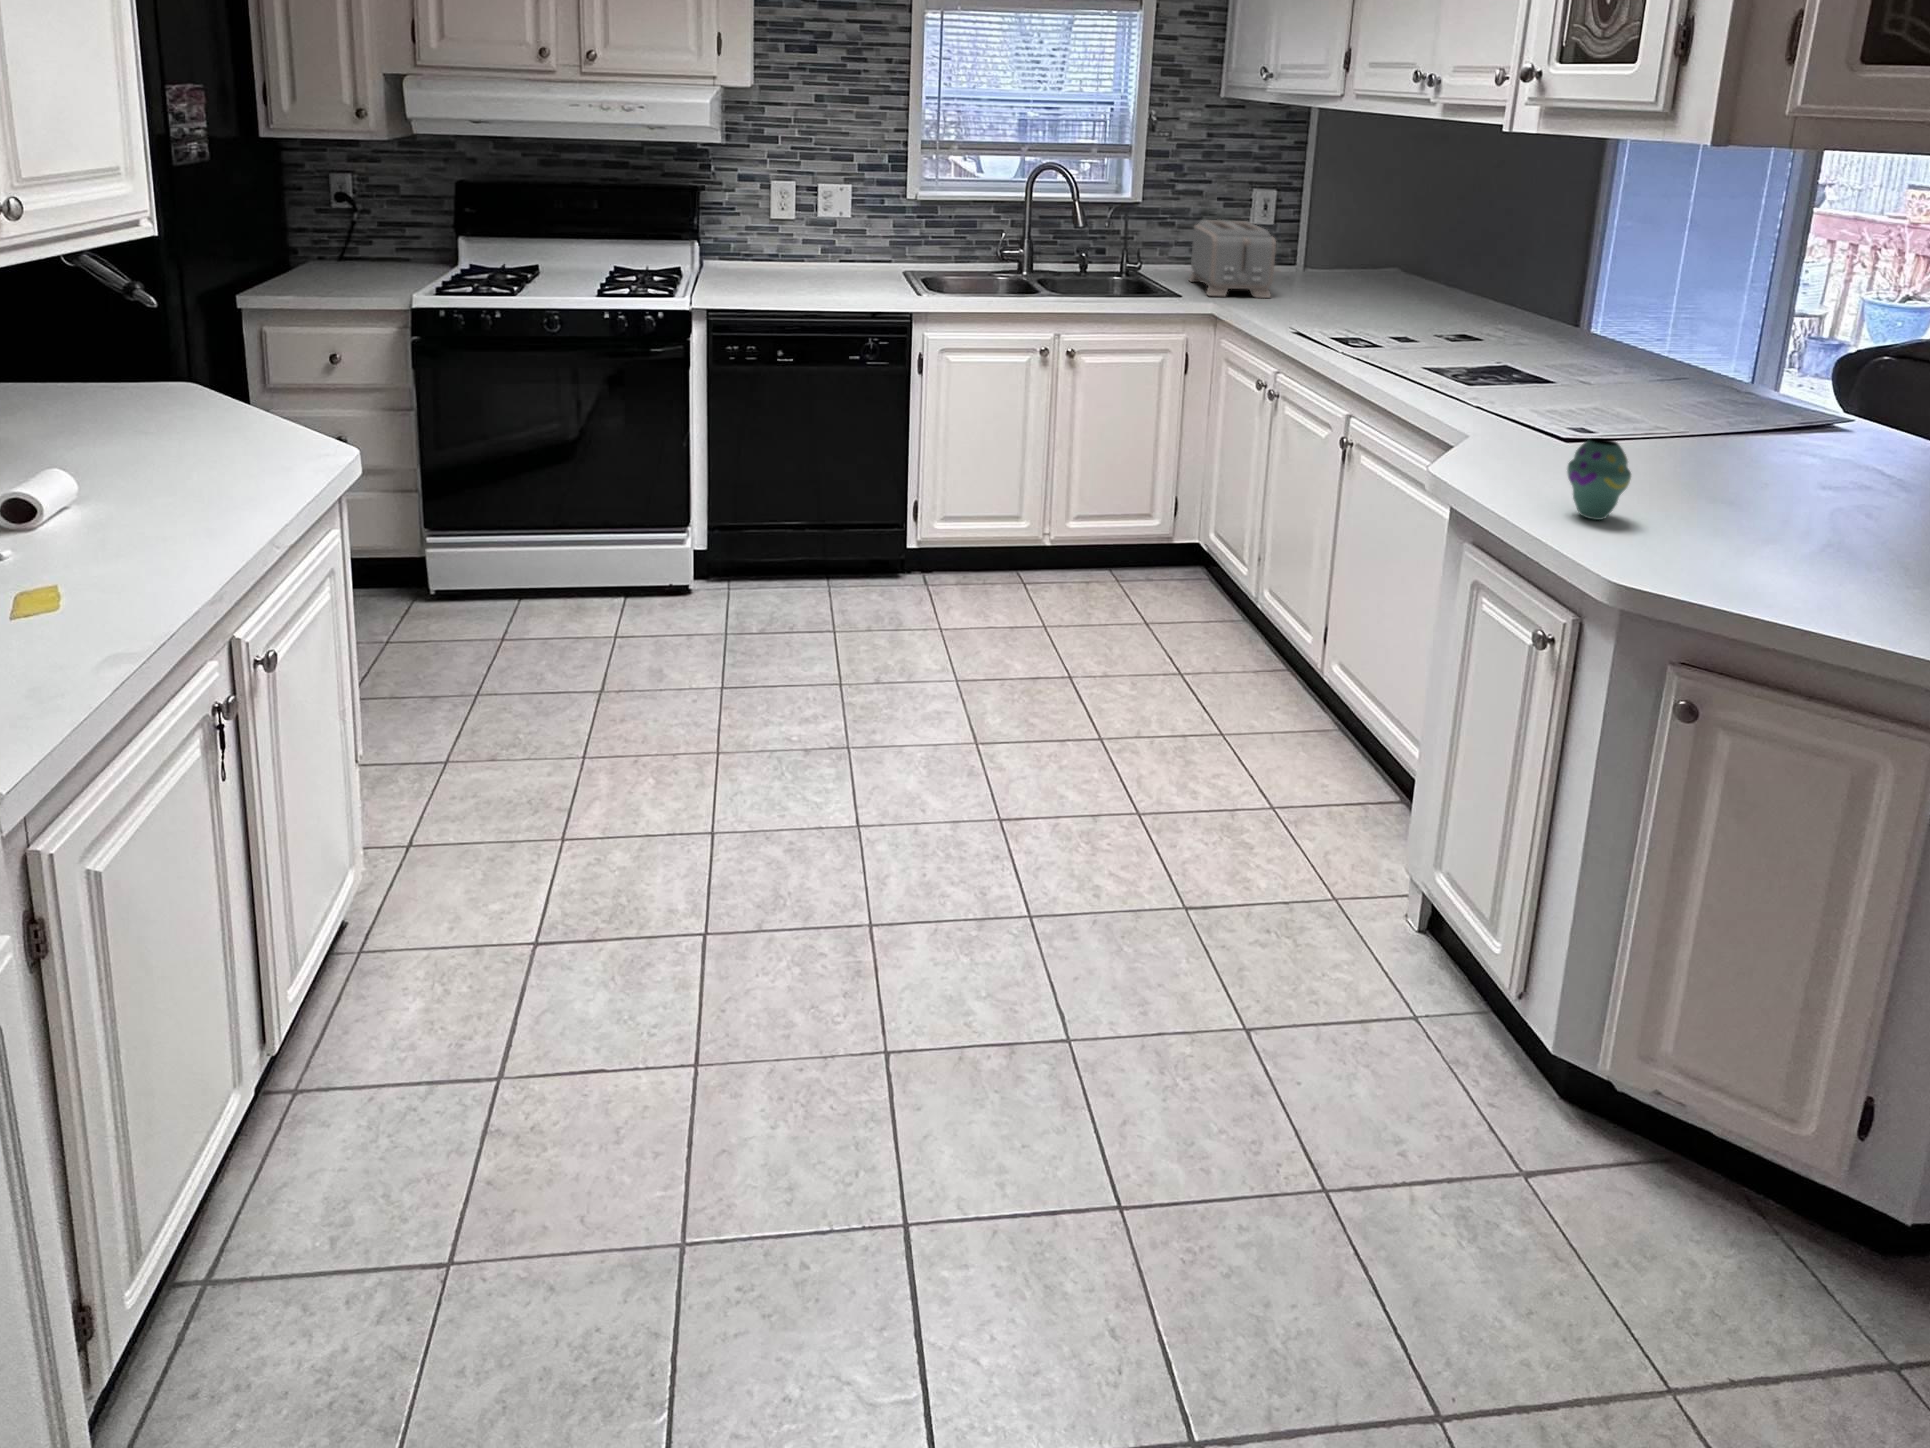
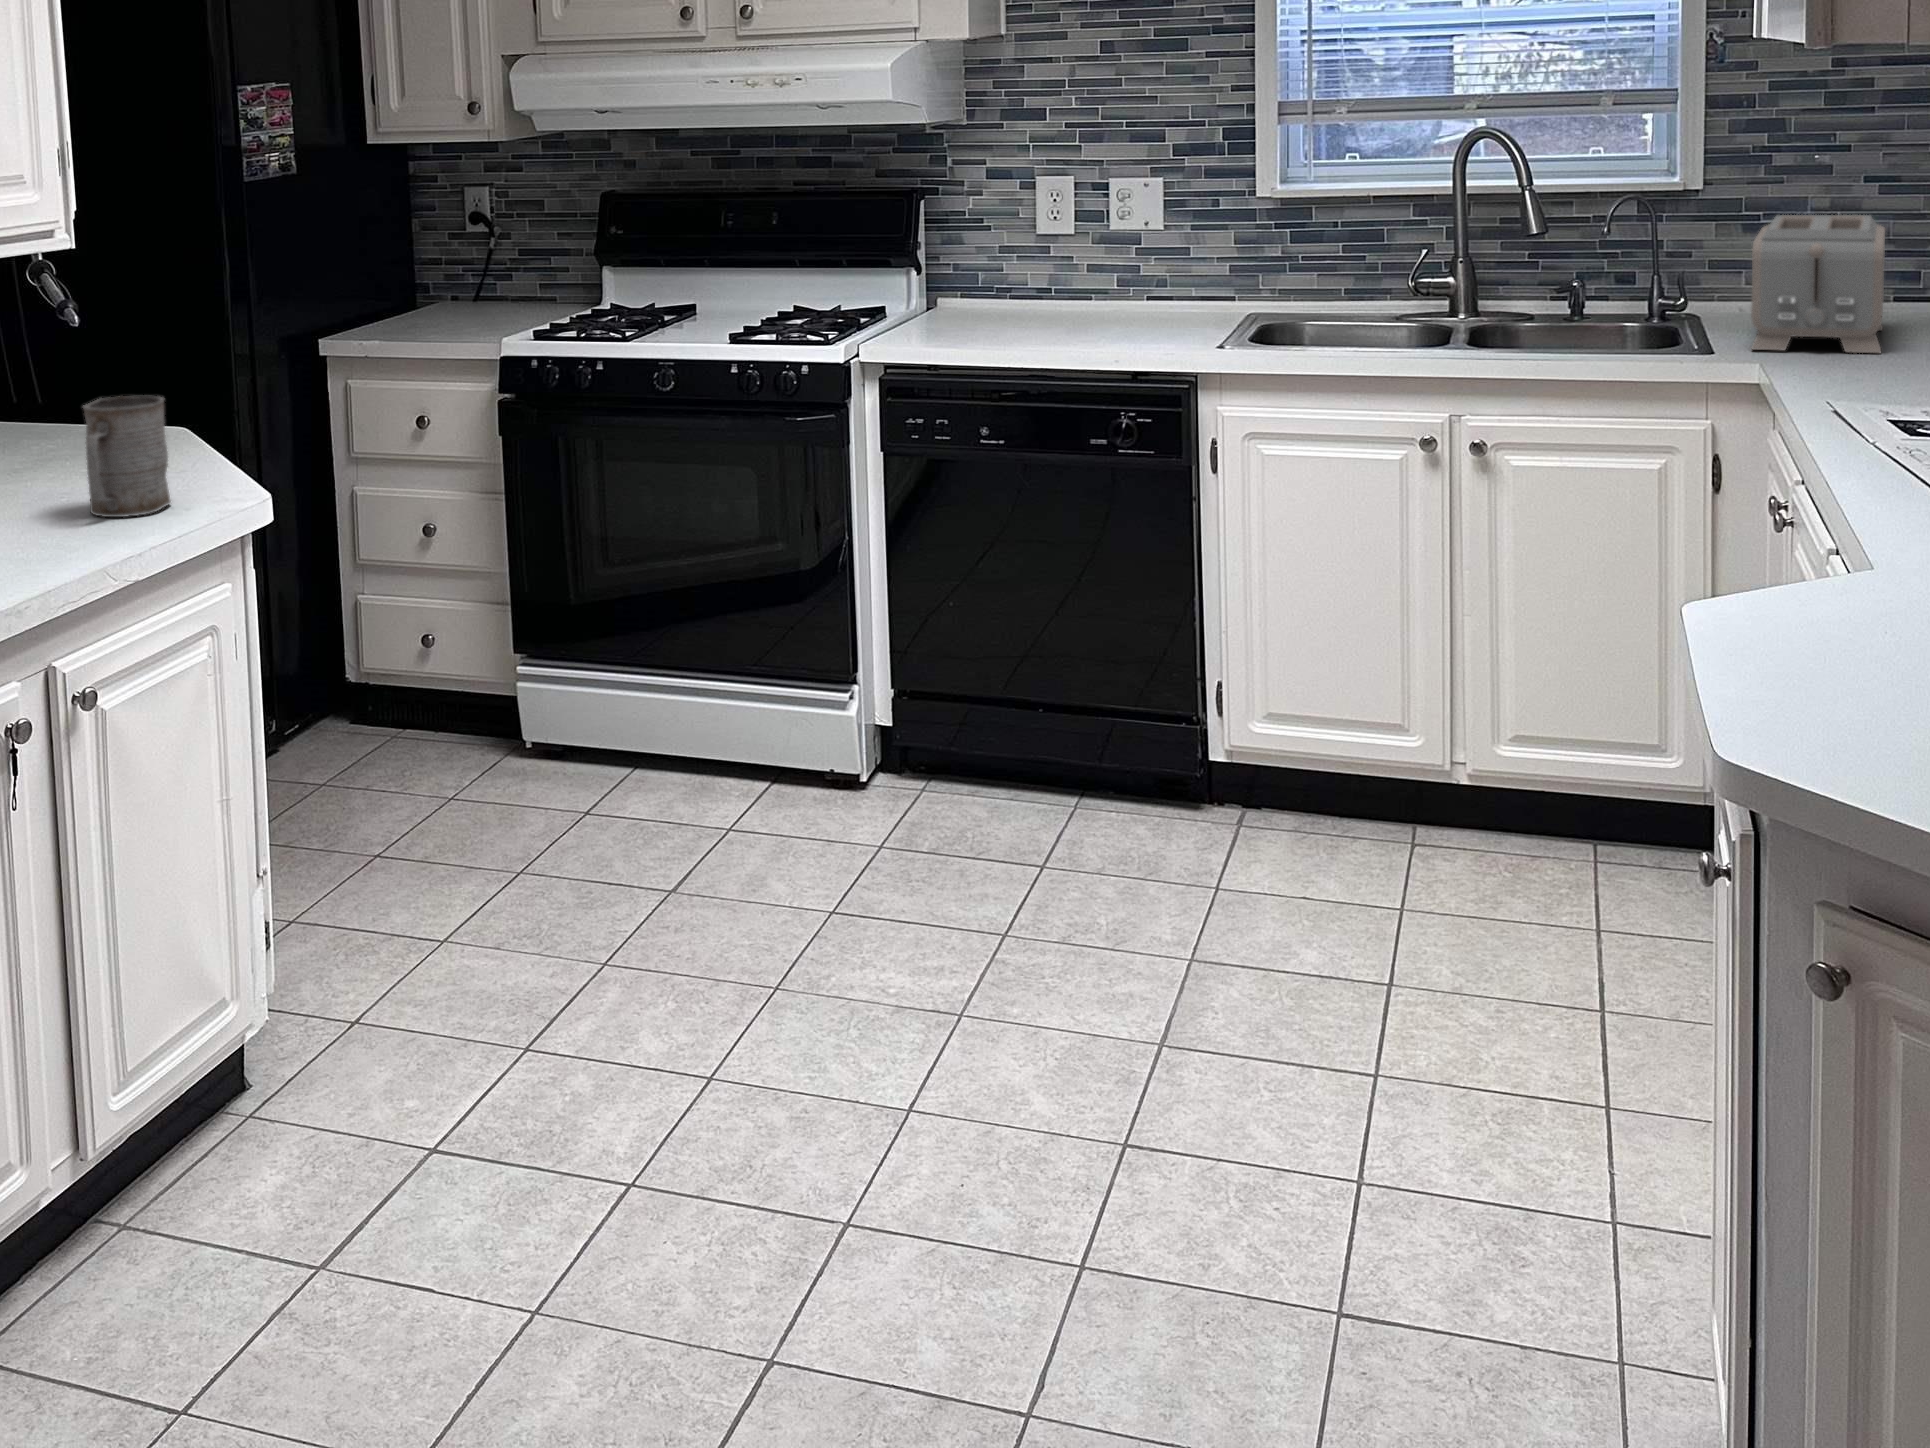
mug: none [199,369,287,483] -> present [83,396,171,517]
vase: present [1567,438,1631,520] -> none [1787,536,1895,675]

